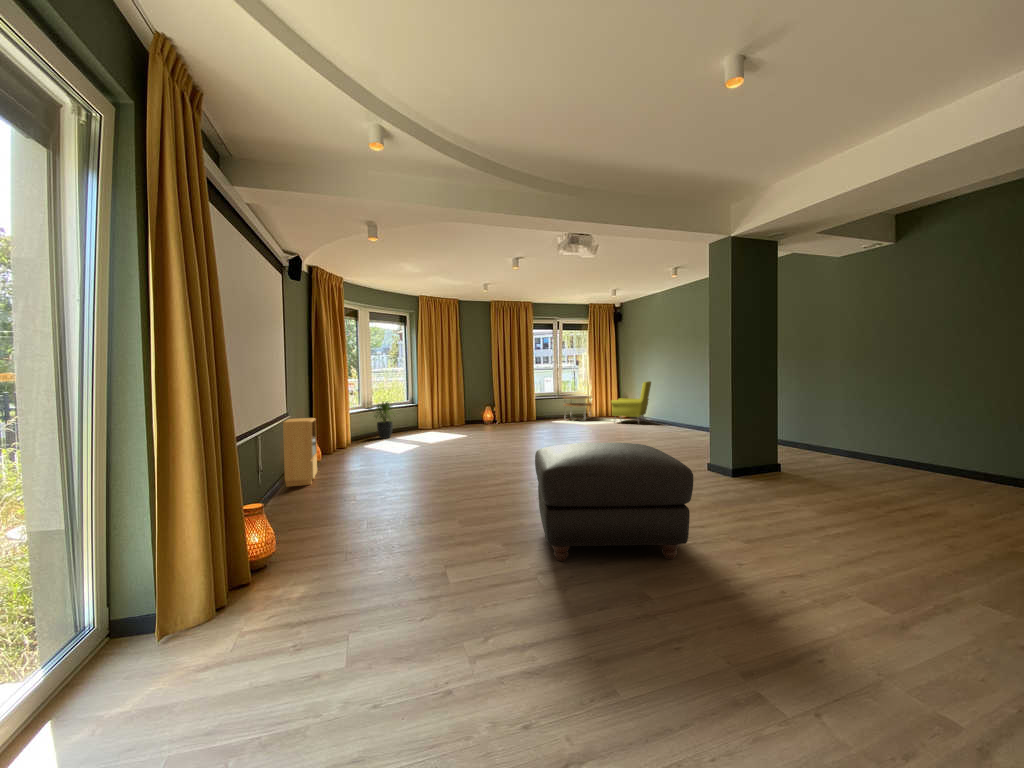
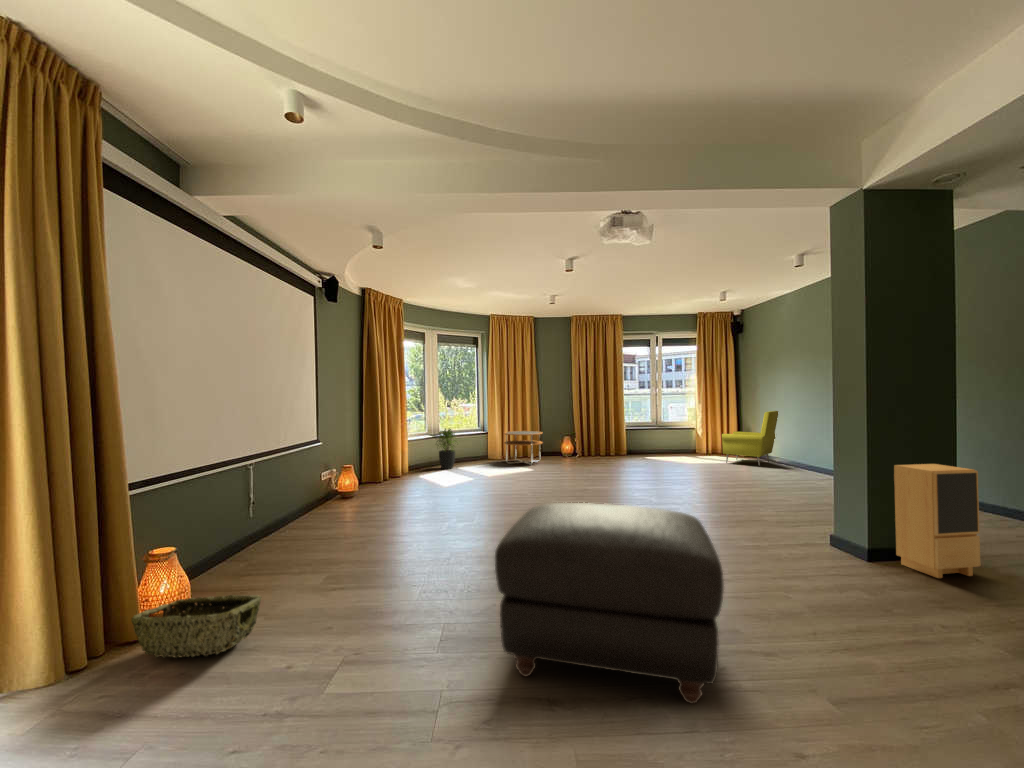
side table: present [564,396,591,420] -> present [504,431,542,465]
speaker: present [283,418,317,487] -> present [894,464,980,578]
woven basket: none [232,534,335,589] -> present [131,595,261,658]

